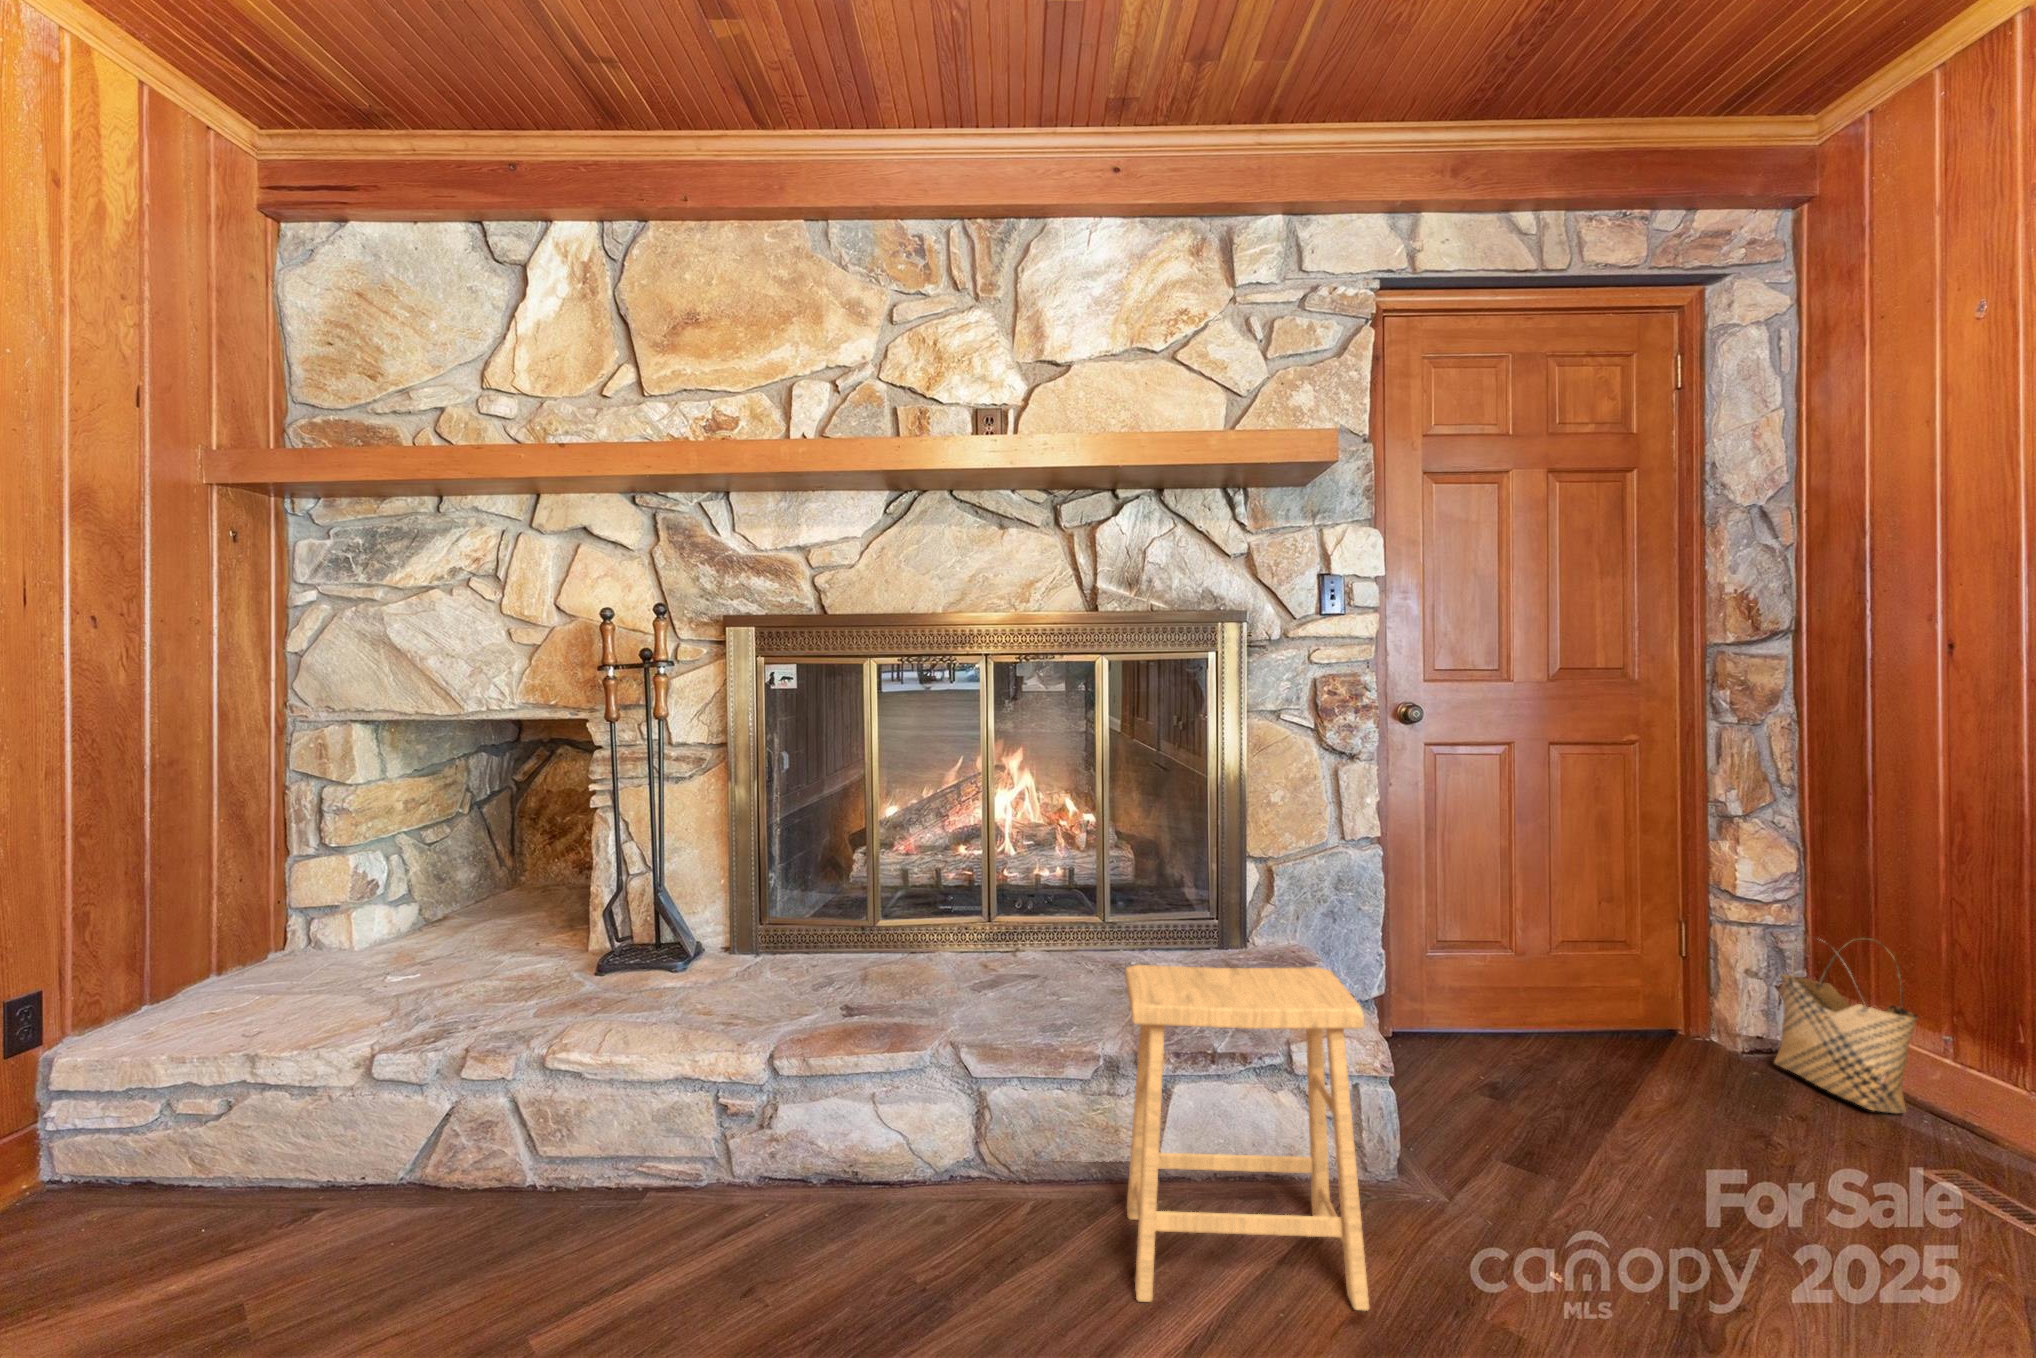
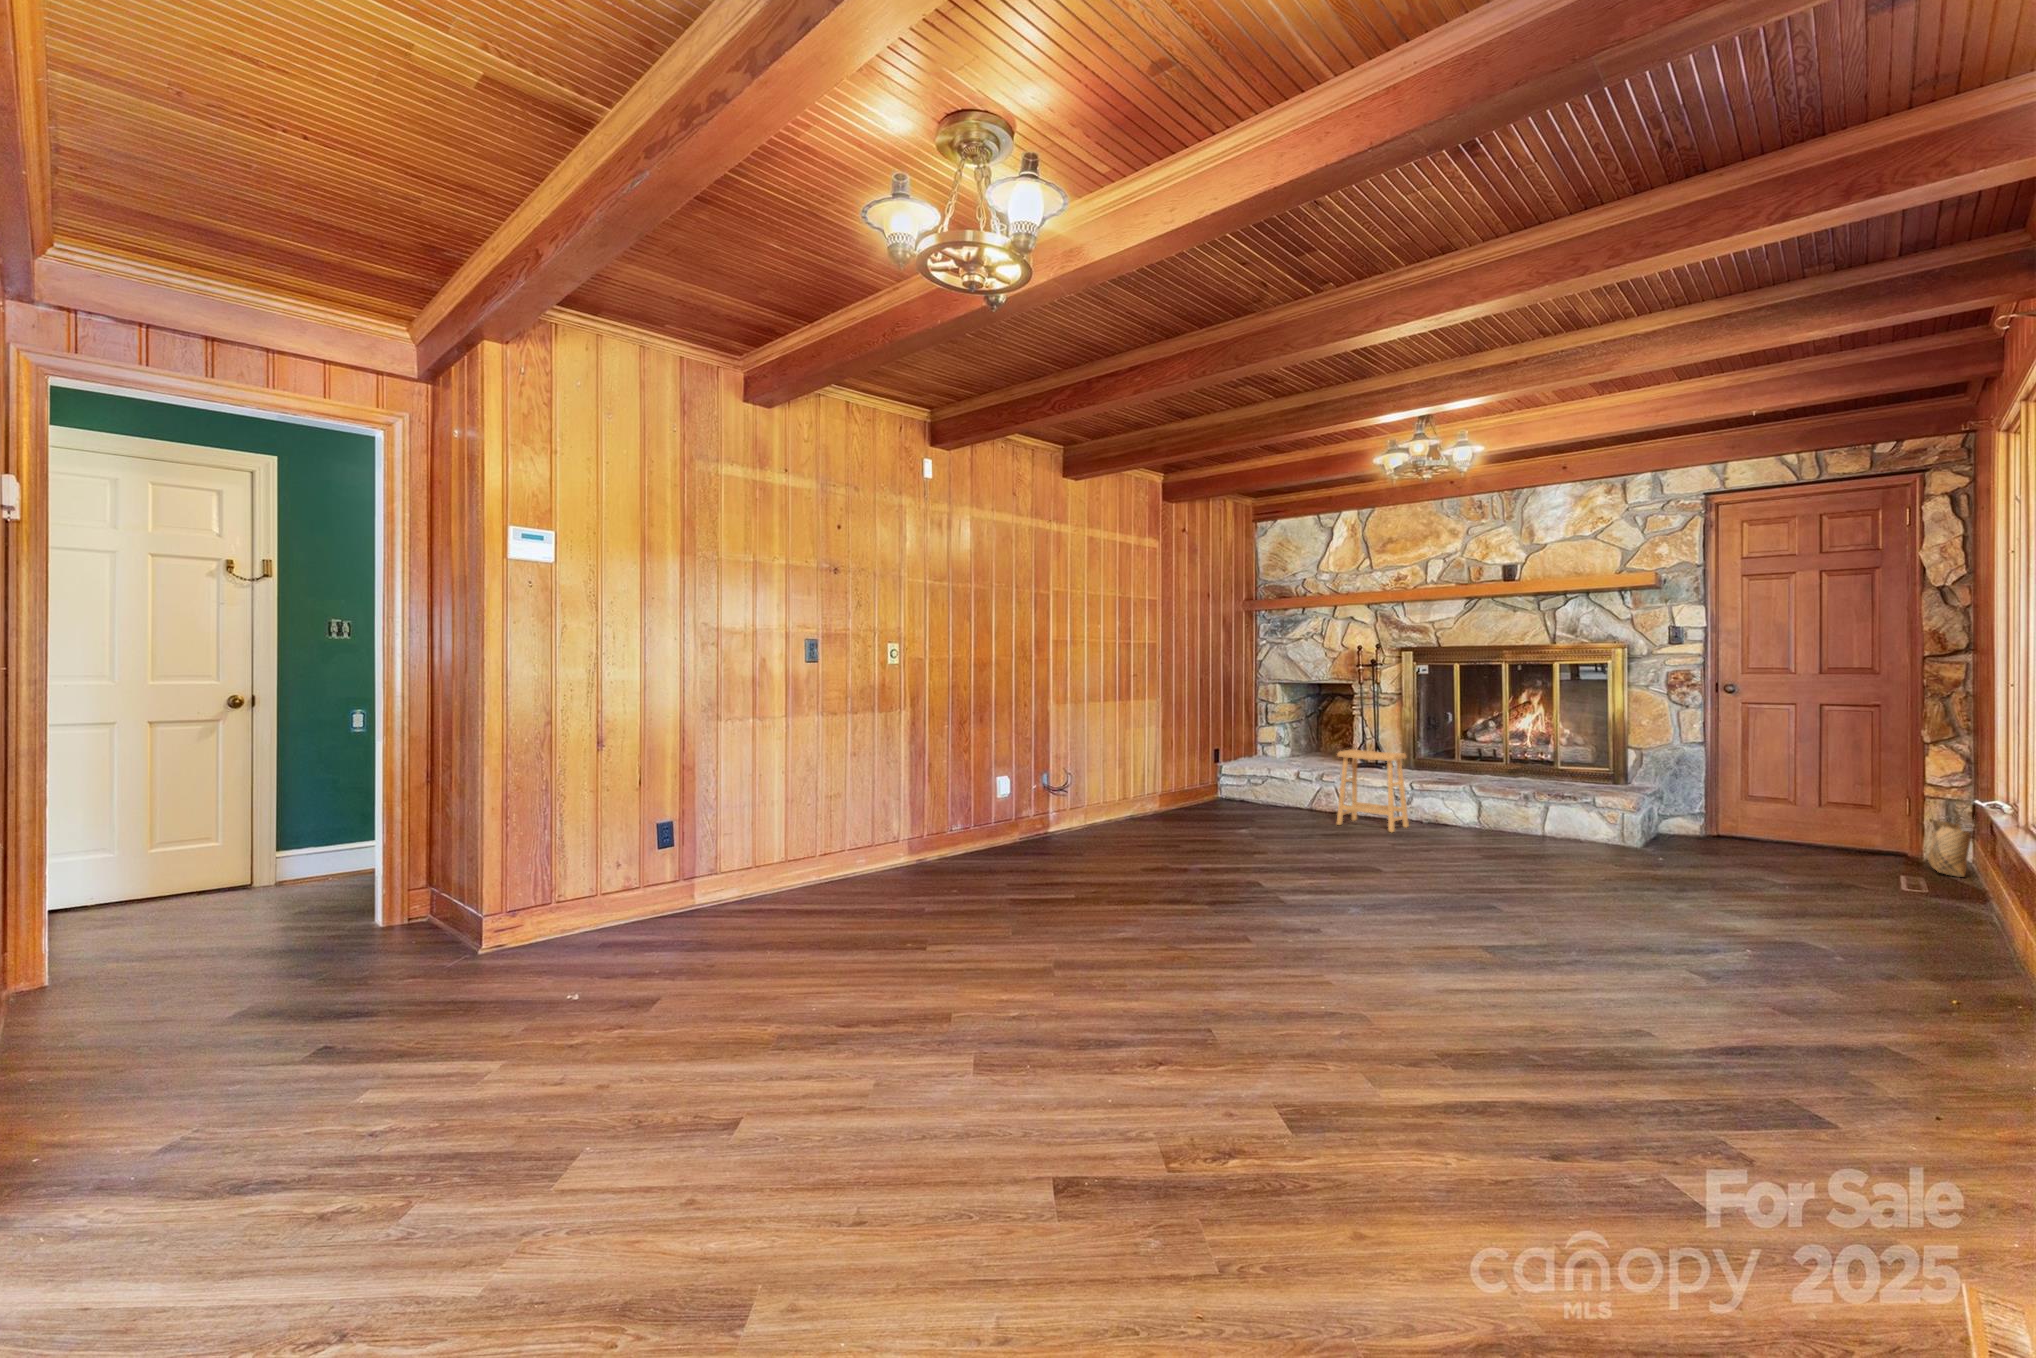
footstool: present [1125,965,1369,1311] -> present [1337,750,1409,832]

